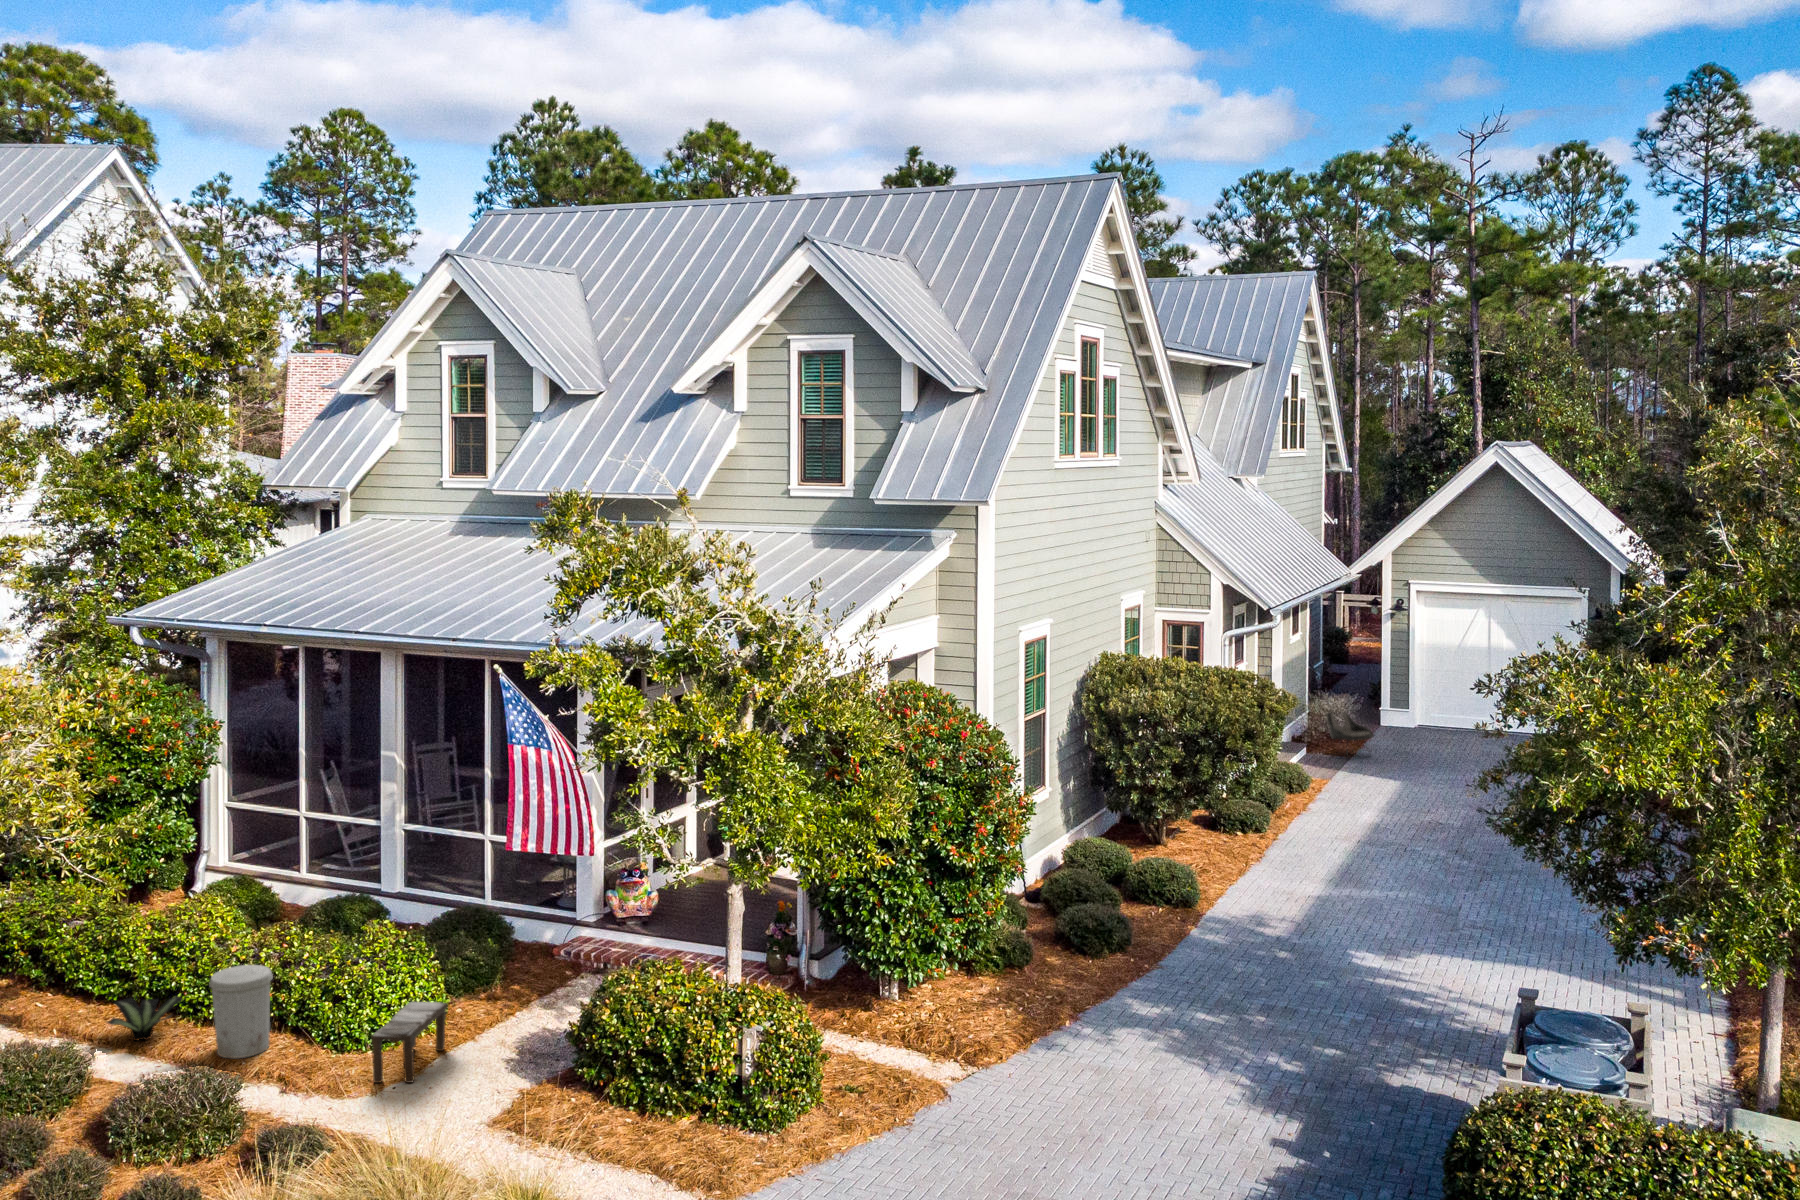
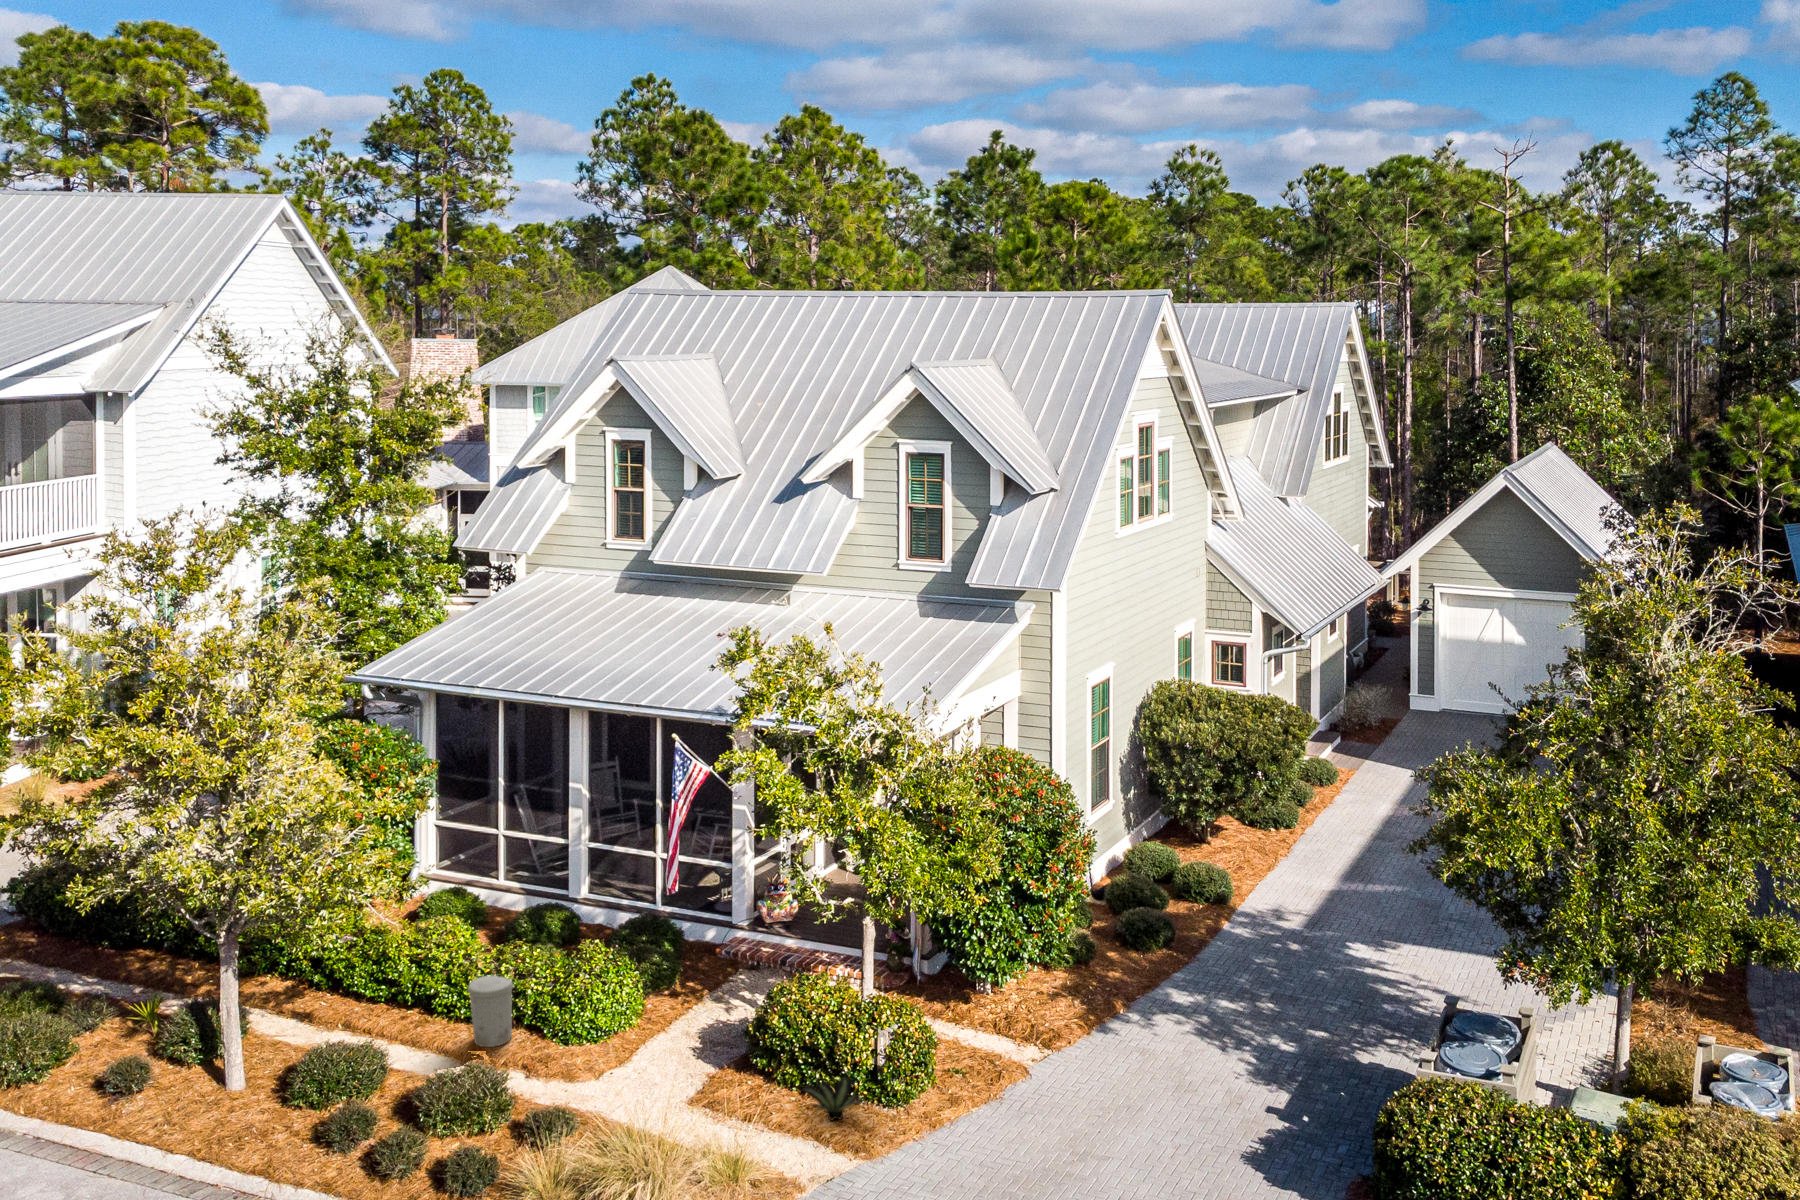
lounge chair: present [1327,710,1374,755] -> none [1356,707,1402,753]
potted plant: present [107,996,184,1041] -> present [802,1077,863,1121]
bench: present [371,1002,447,1083] -> none [595,1003,647,1068]

